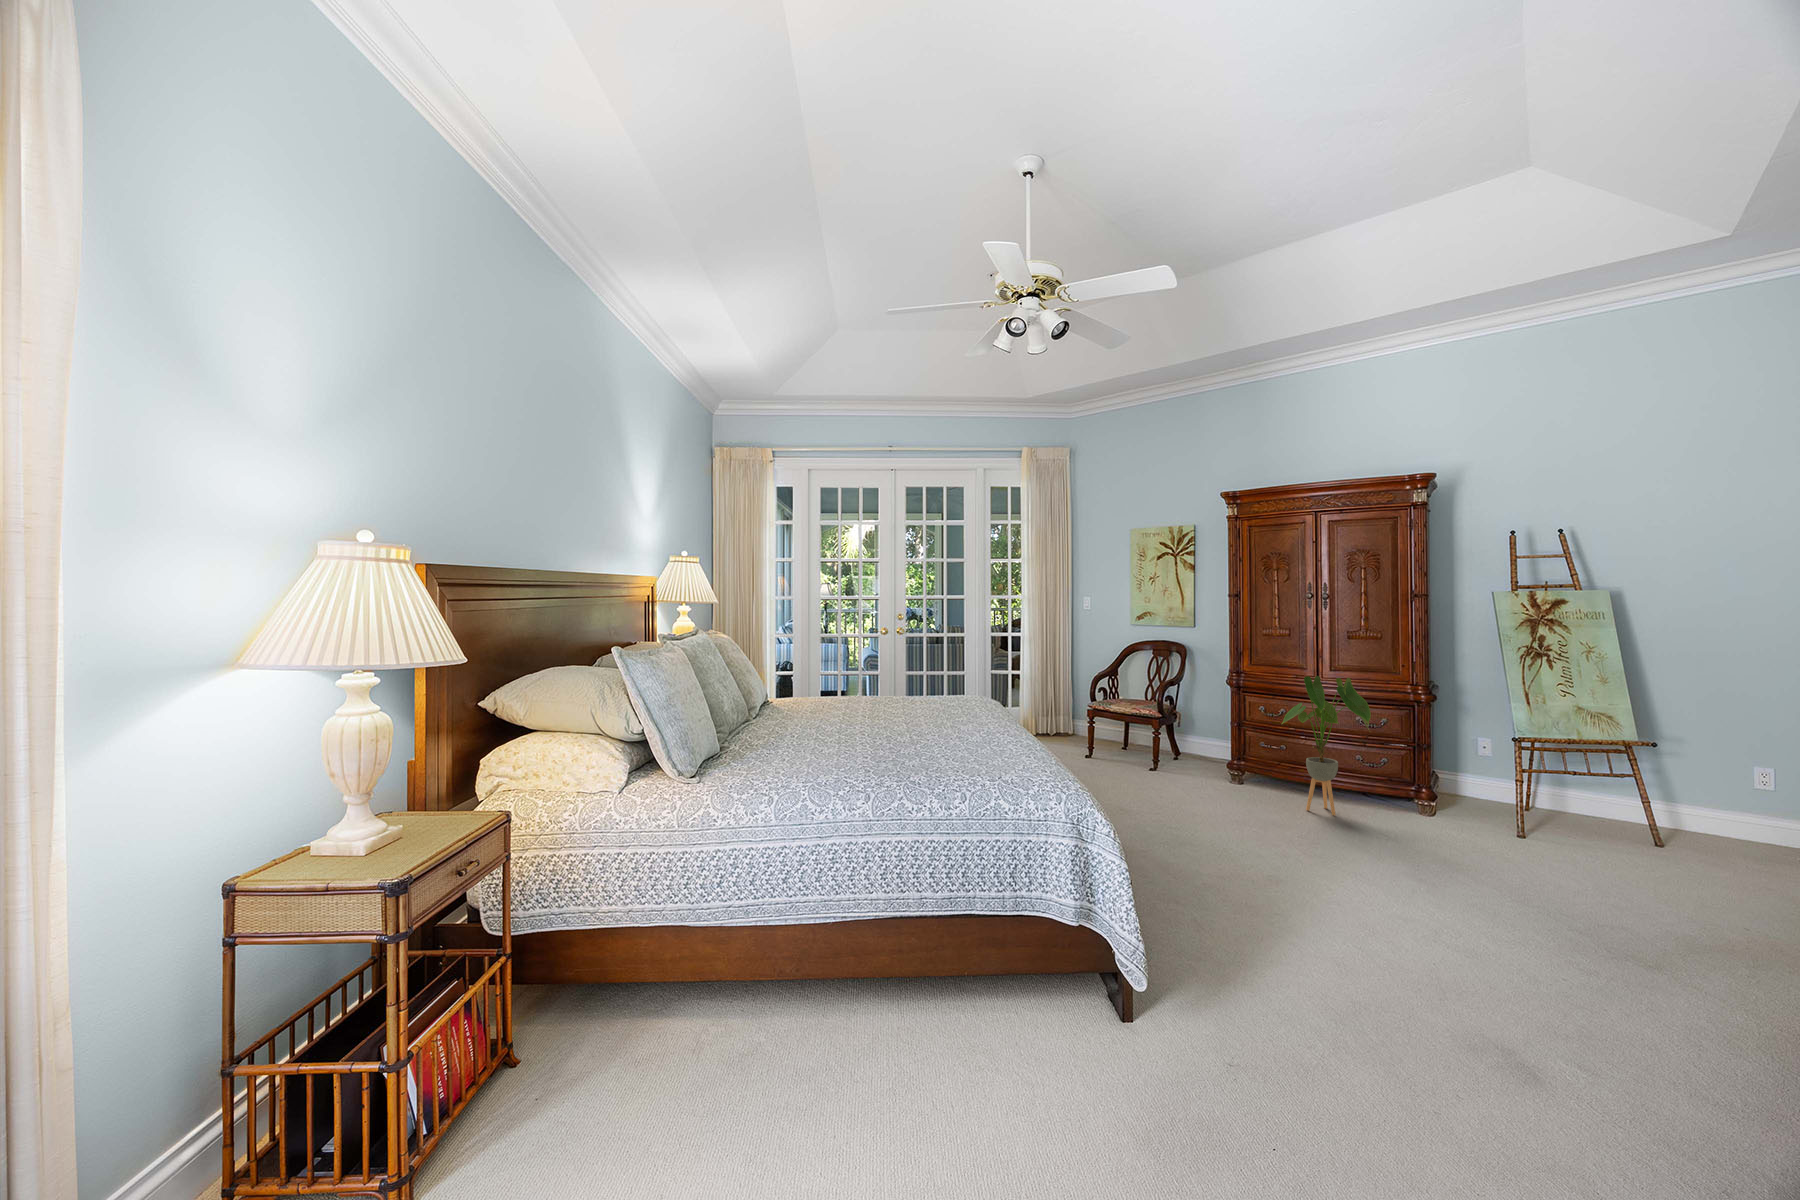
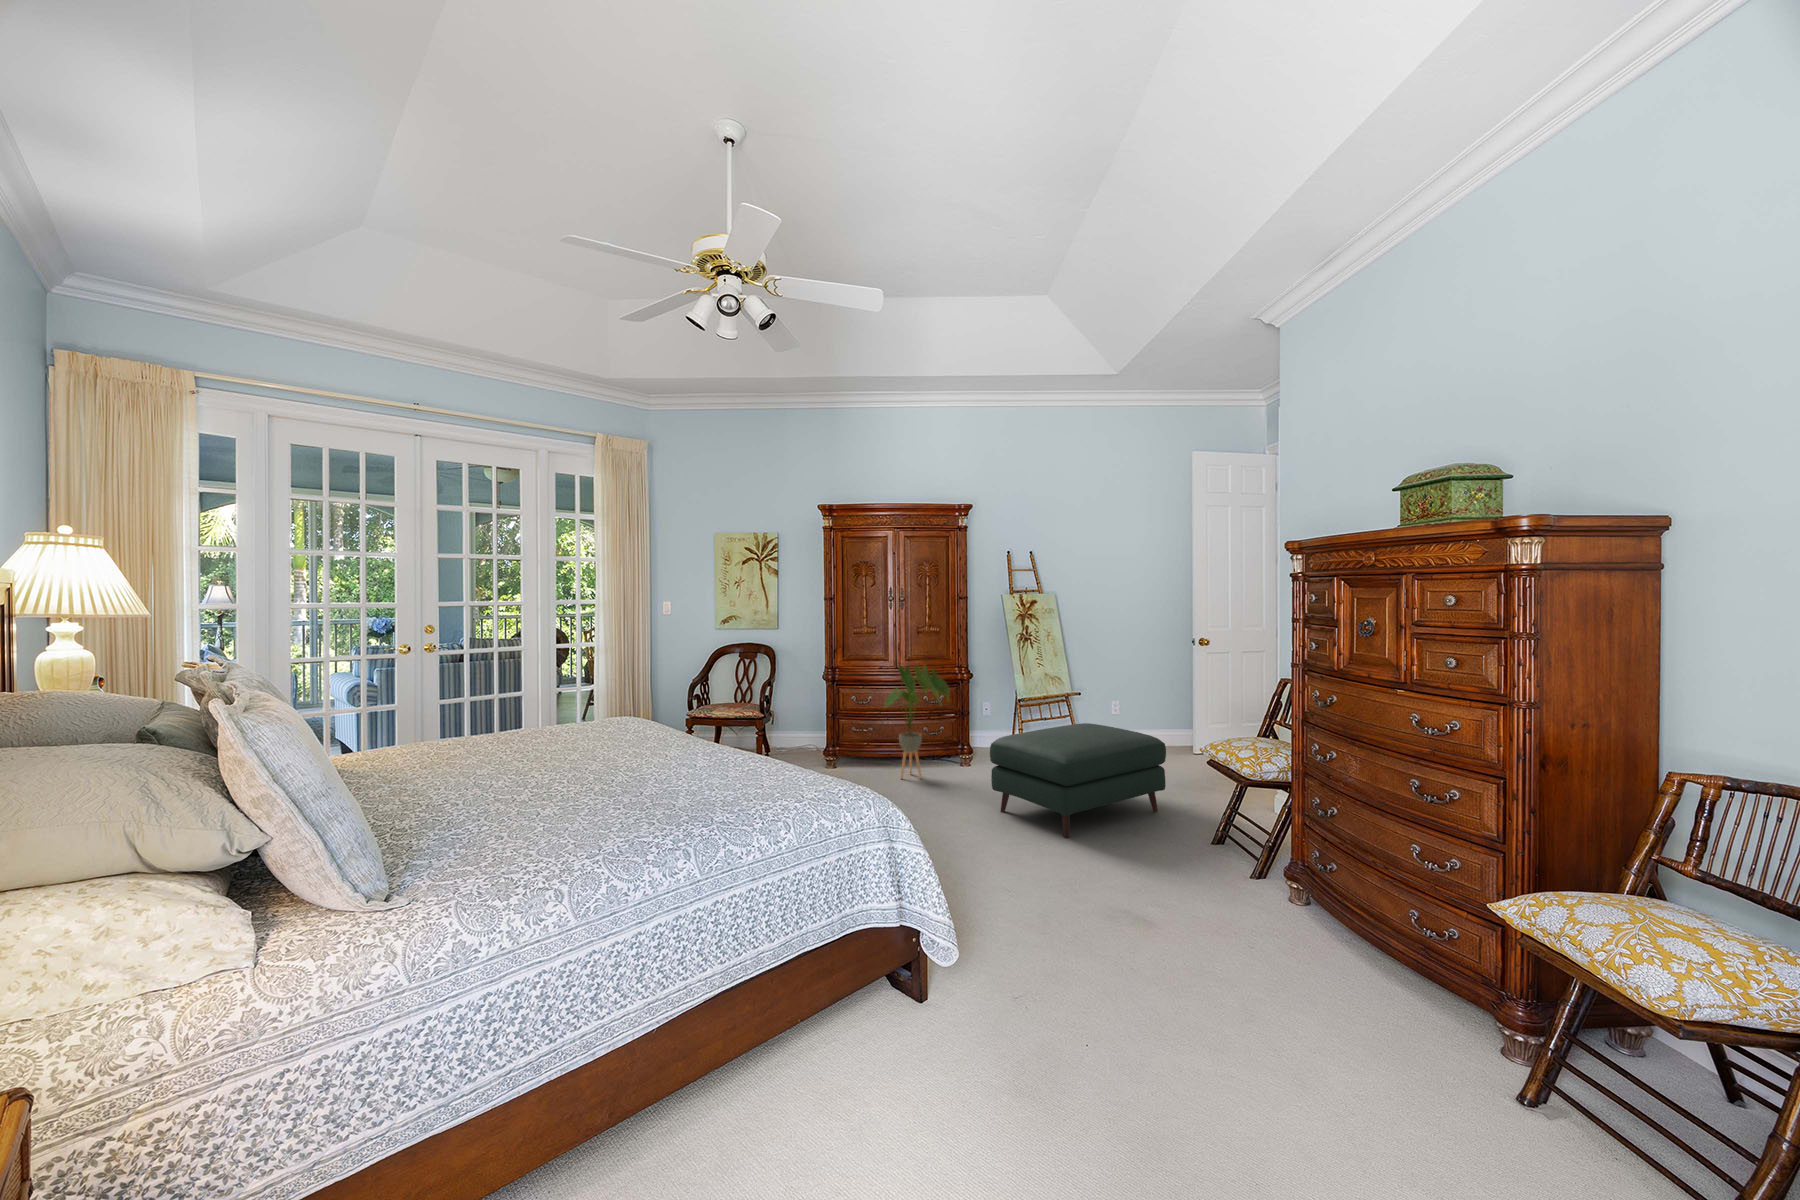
ottoman: none [1396,778,1736,943] -> present [990,723,1166,838]

